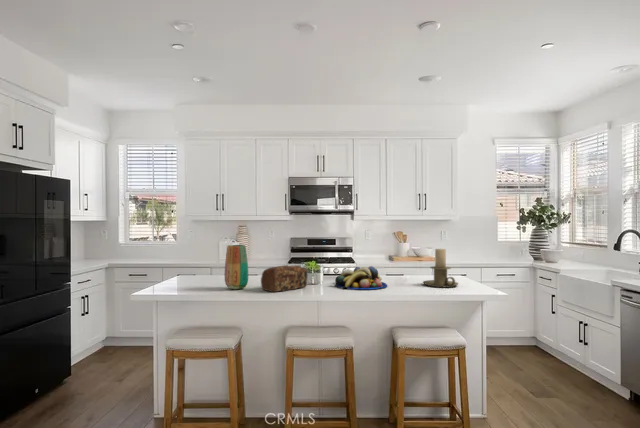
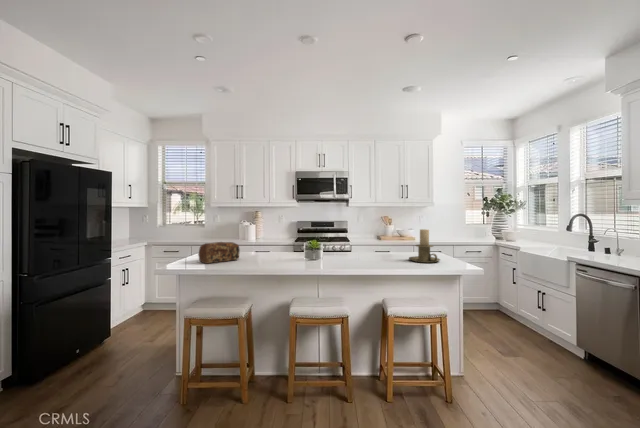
vase: present [224,245,248,289] -> none [236,226,257,265]
bread loaf: present [261,266,308,292] -> present [198,242,240,264]
fruit bowl: present [335,266,387,290] -> none [332,245,378,265]

